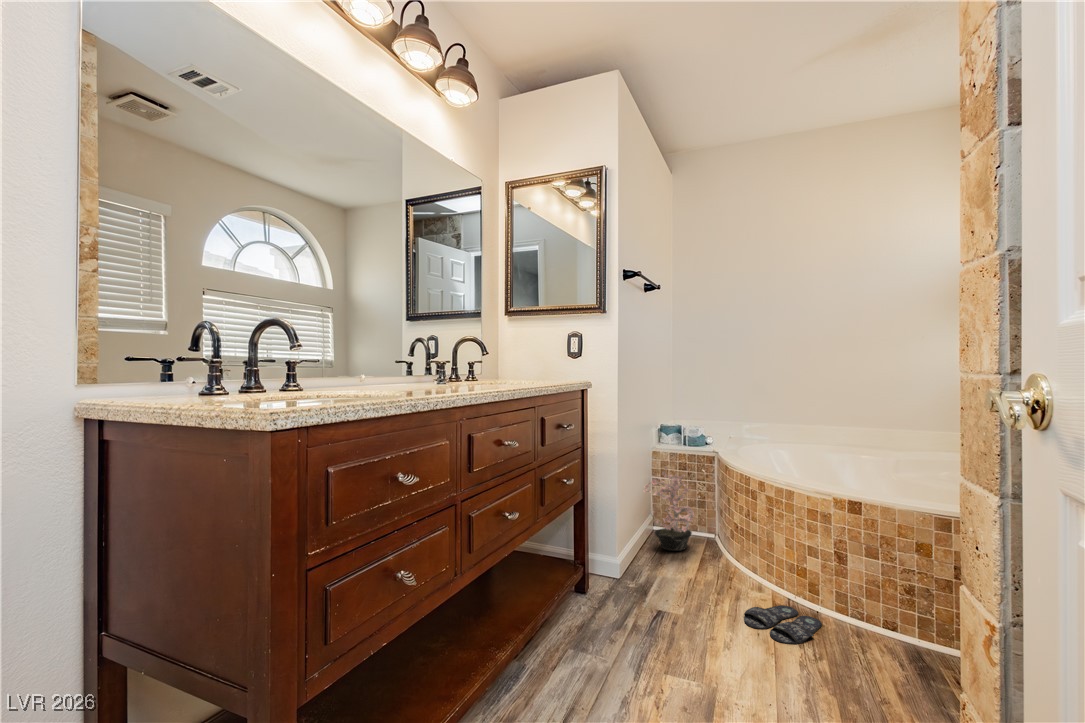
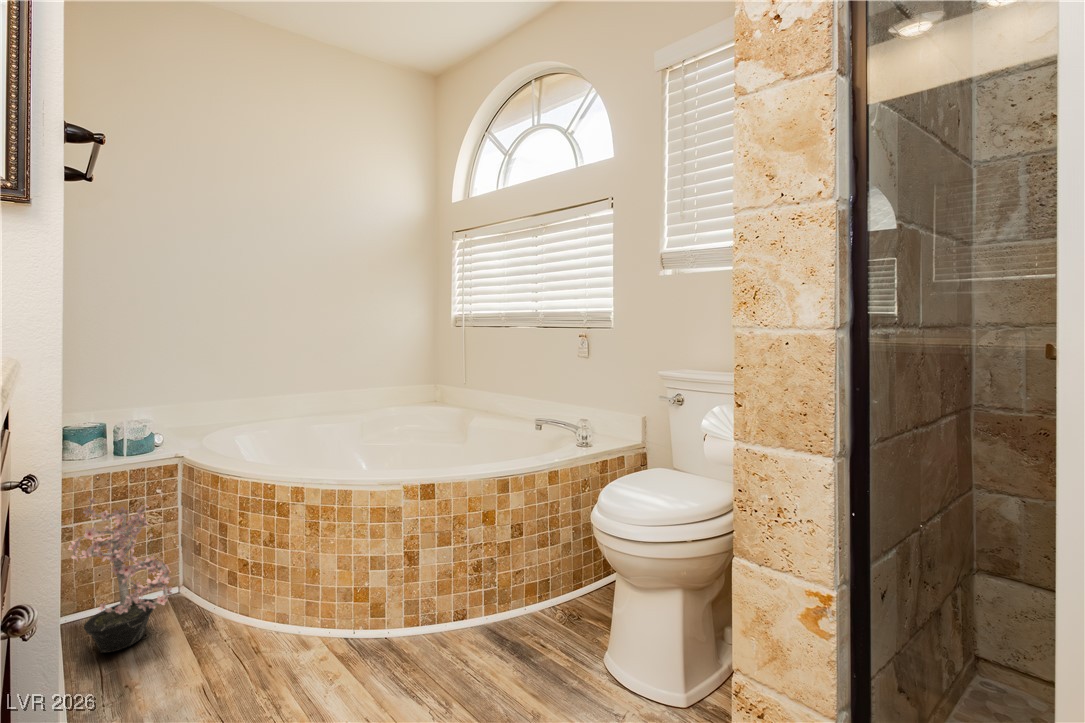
slippers: present [744,605,822,644] -> none [320,647,413,705]

